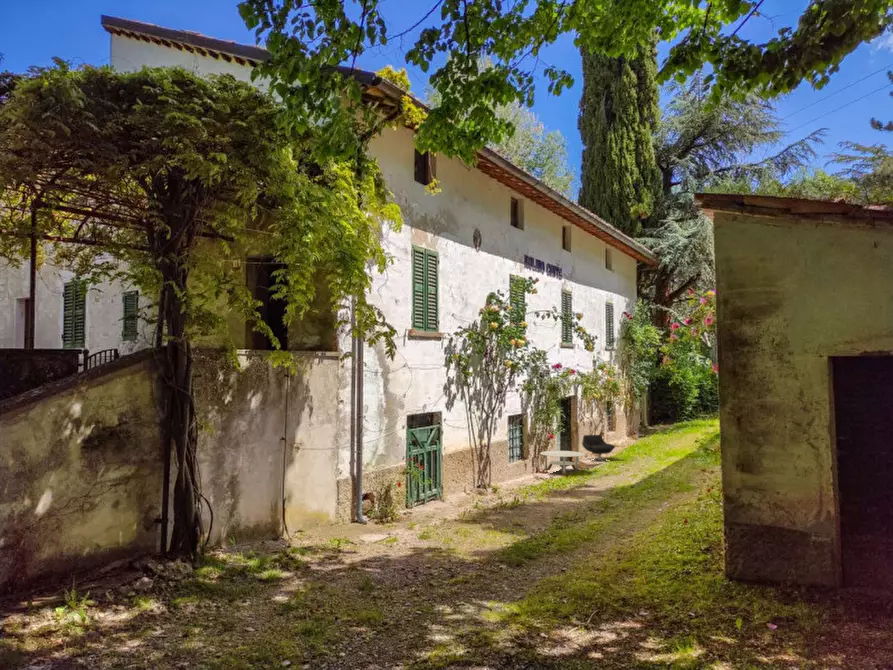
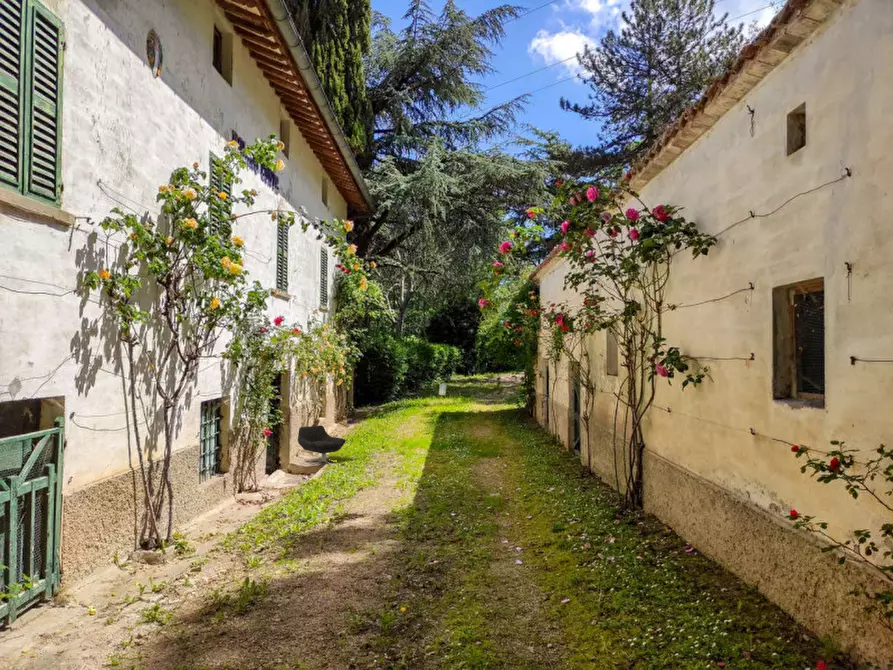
round table: present [540,451,585,475] -> none [247,454,320,494]

